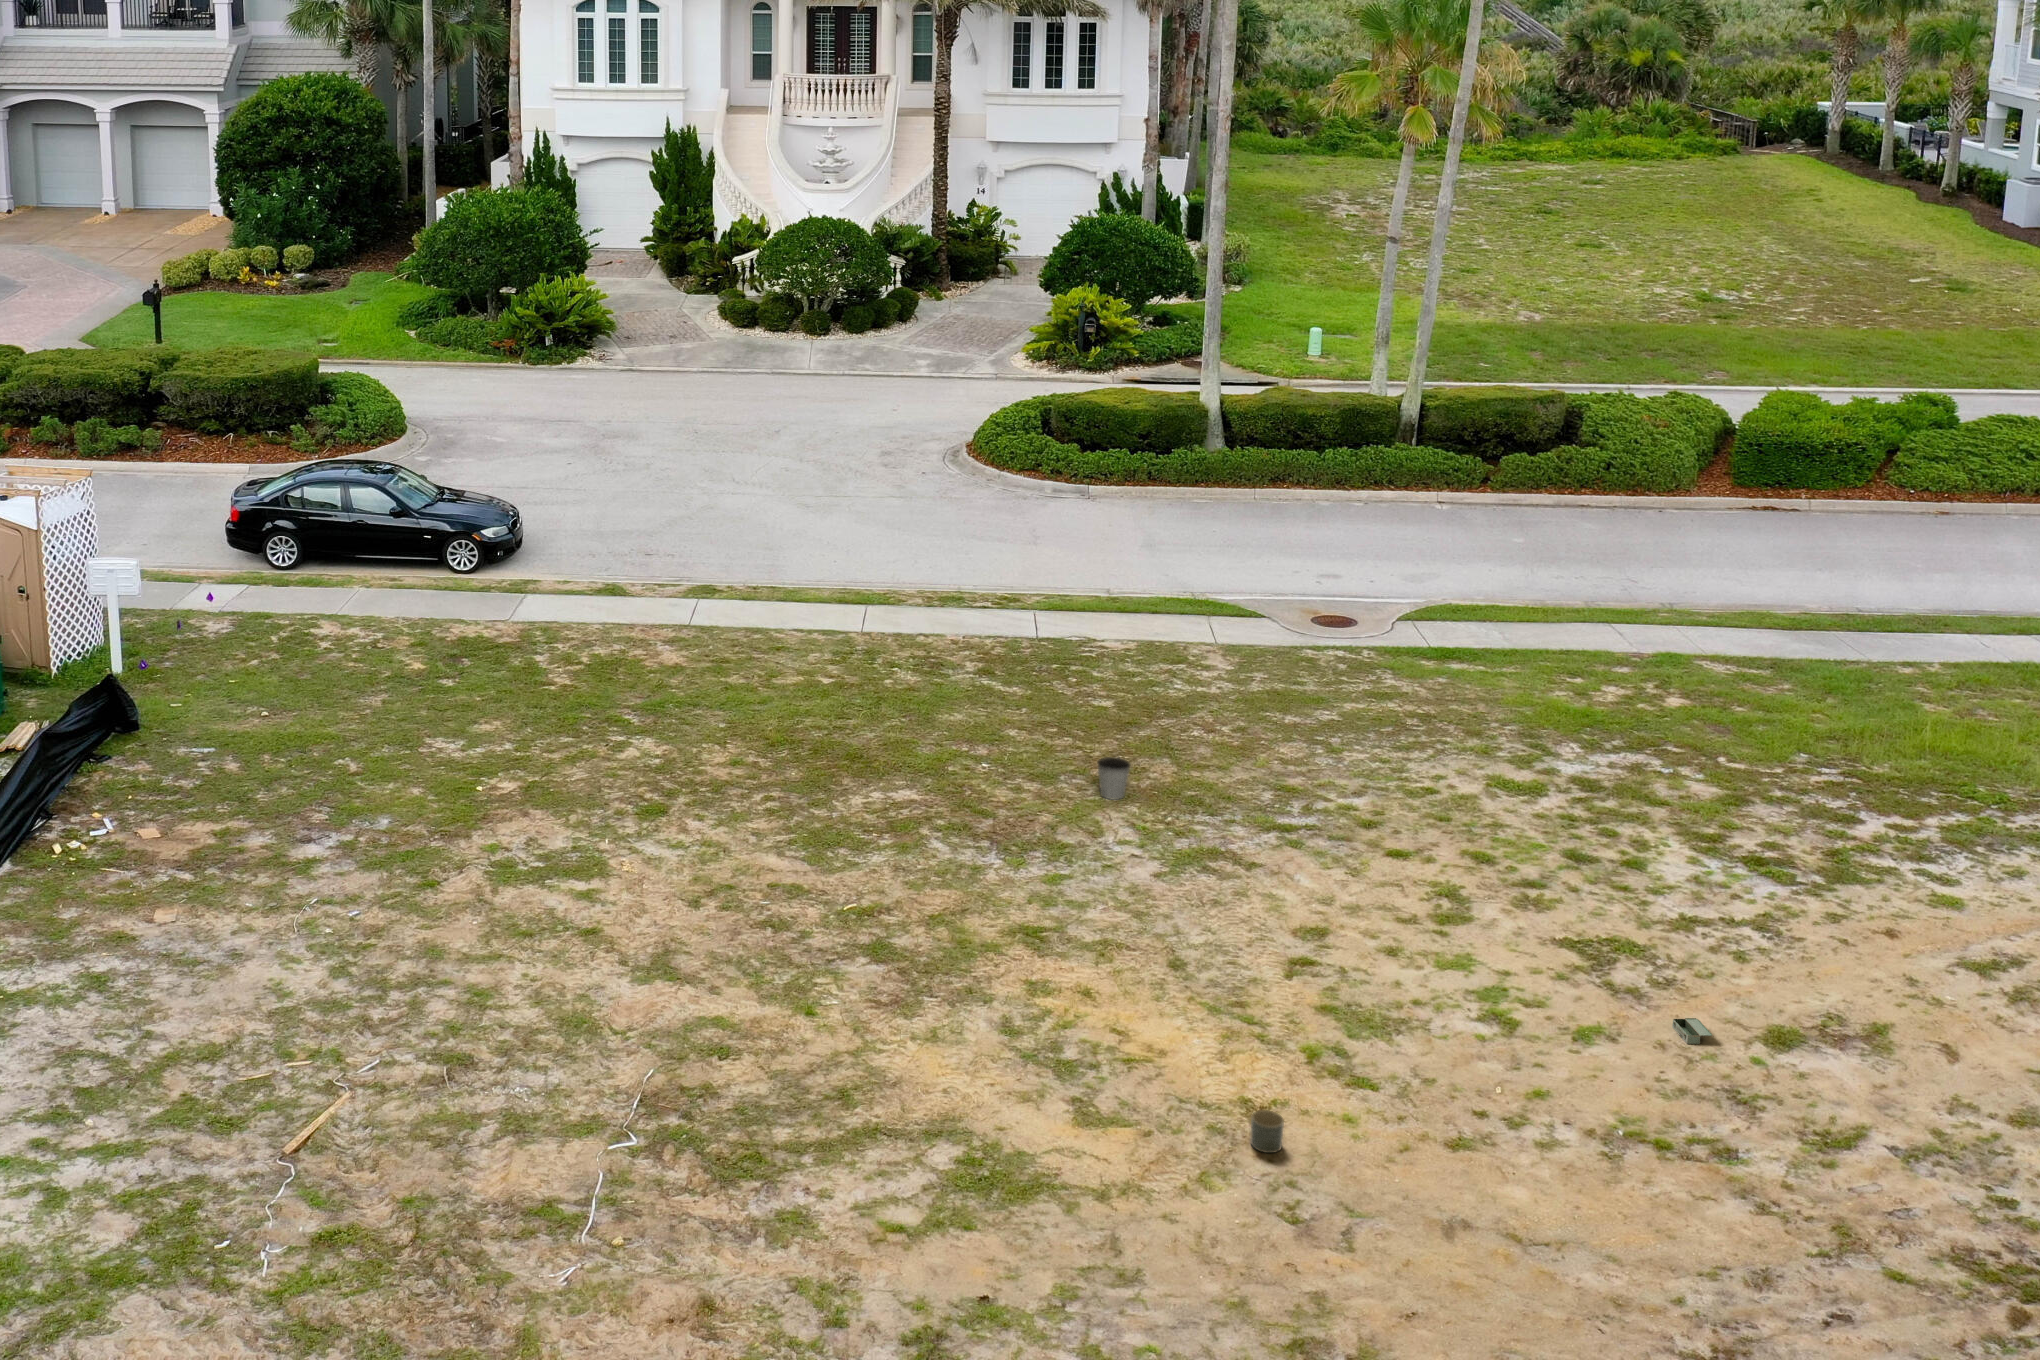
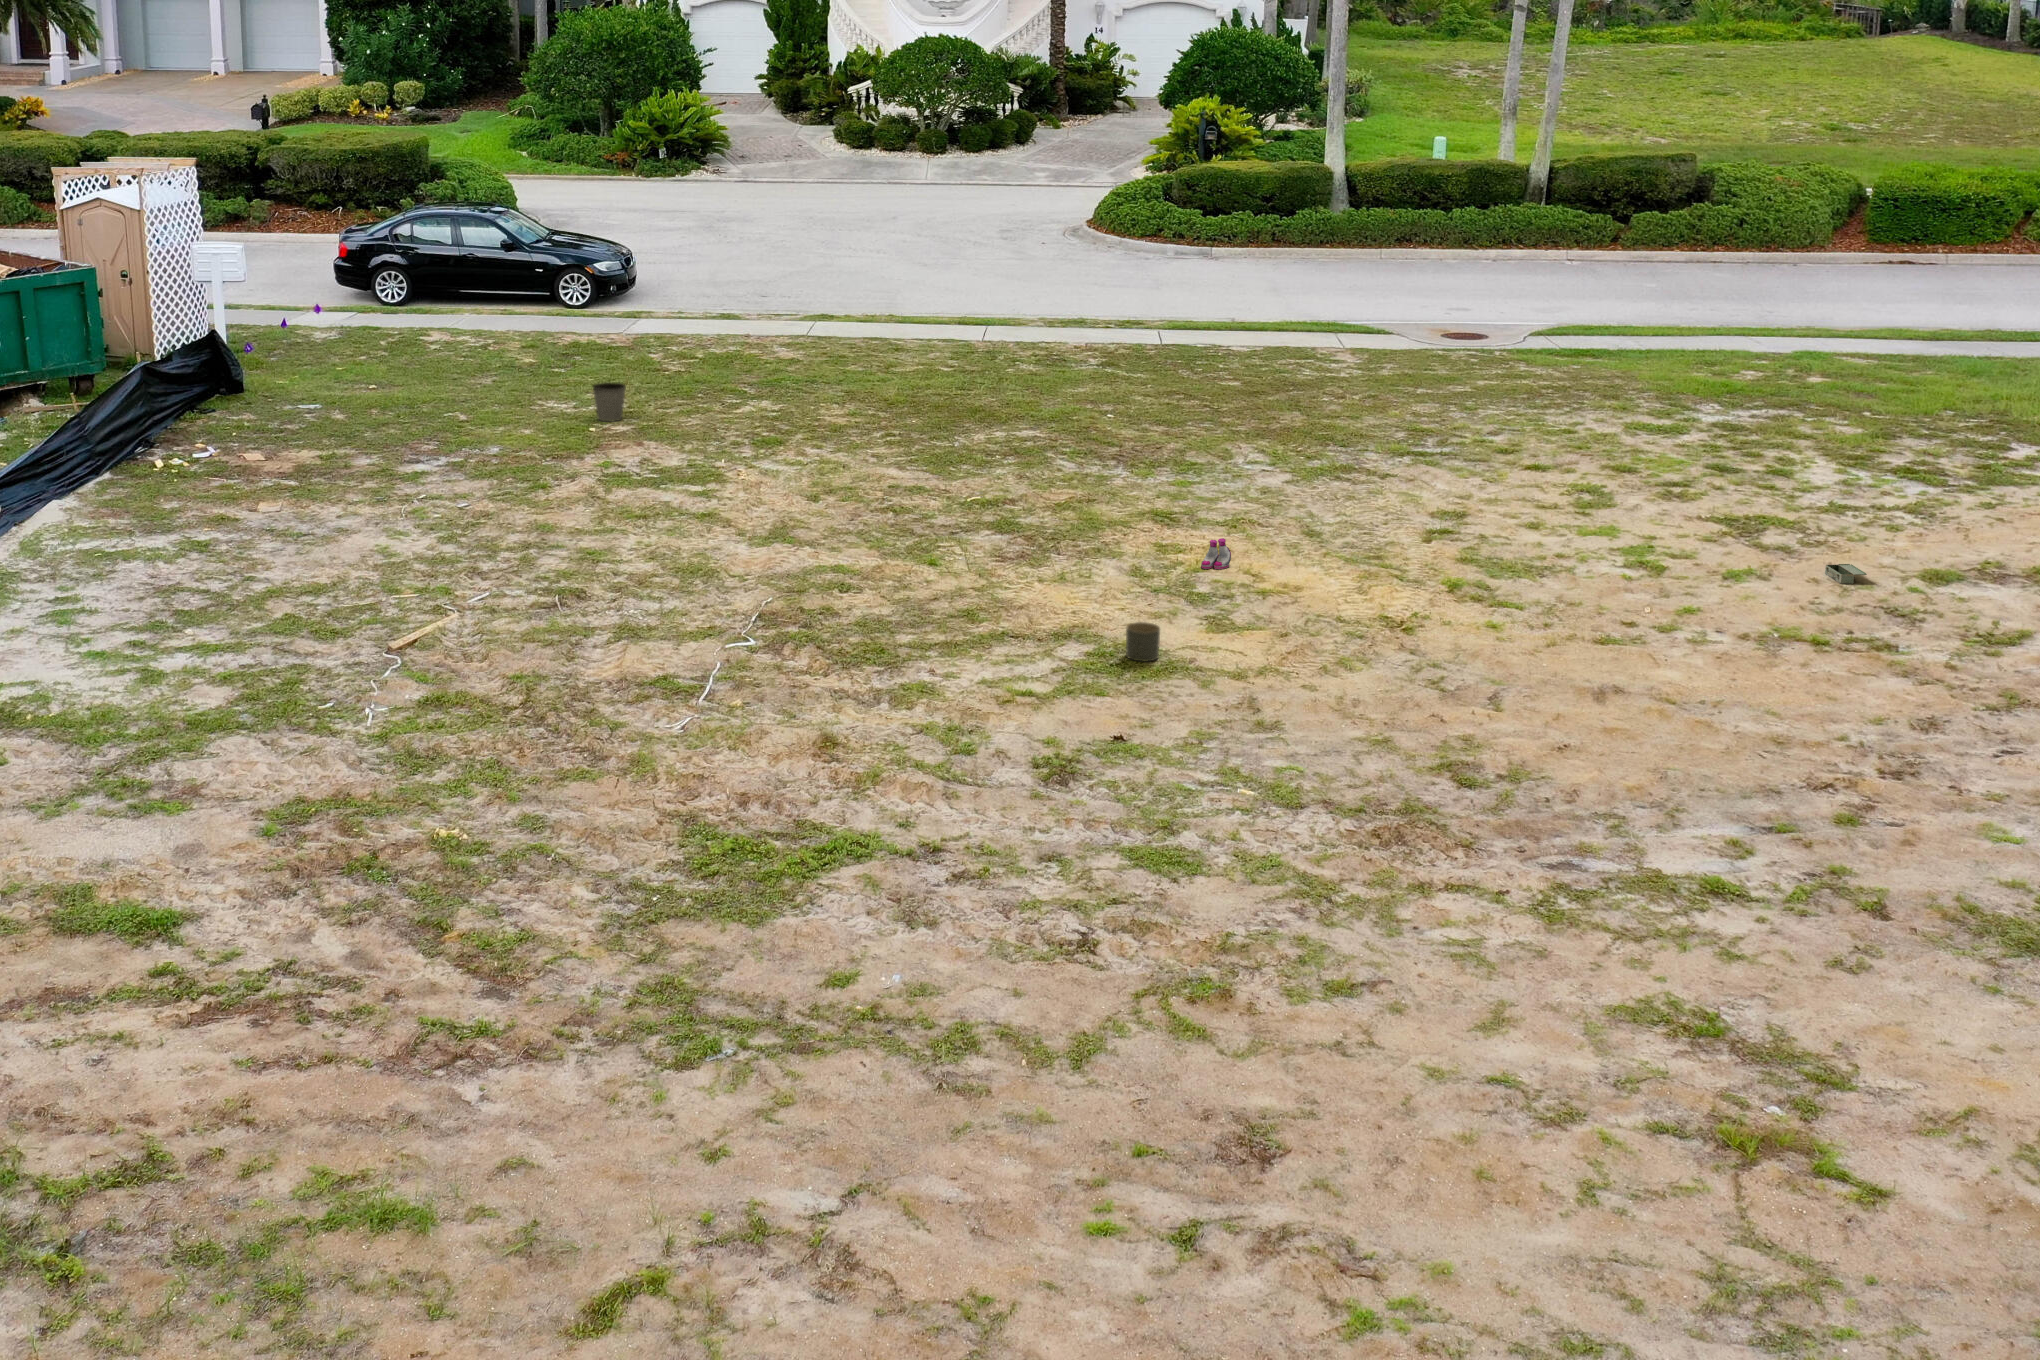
bucket: present [1097,757,1130,800] -> present [593,382,626,422]
boots: none [1070,988,1099,1020] -> present [1201,538,1231,569]
planter: present [1250,1110,1284,1153] -> present [1126,622,1160,662]

